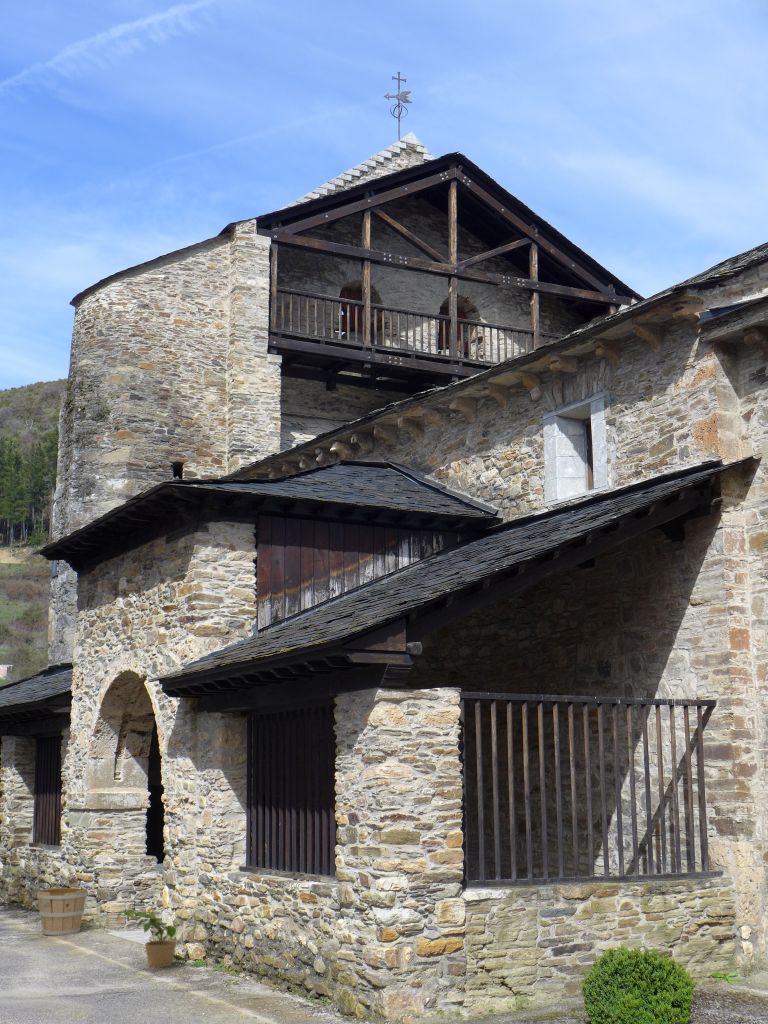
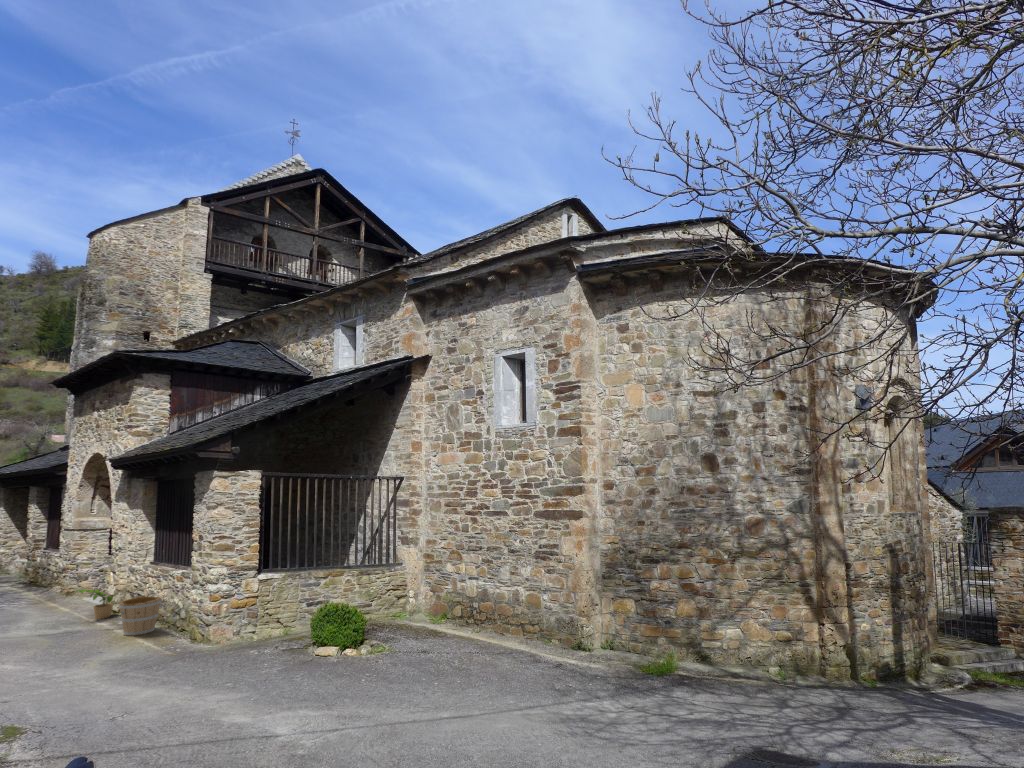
wooden bucket: present [37,887,88,936] -> present [119,596,162,636]

